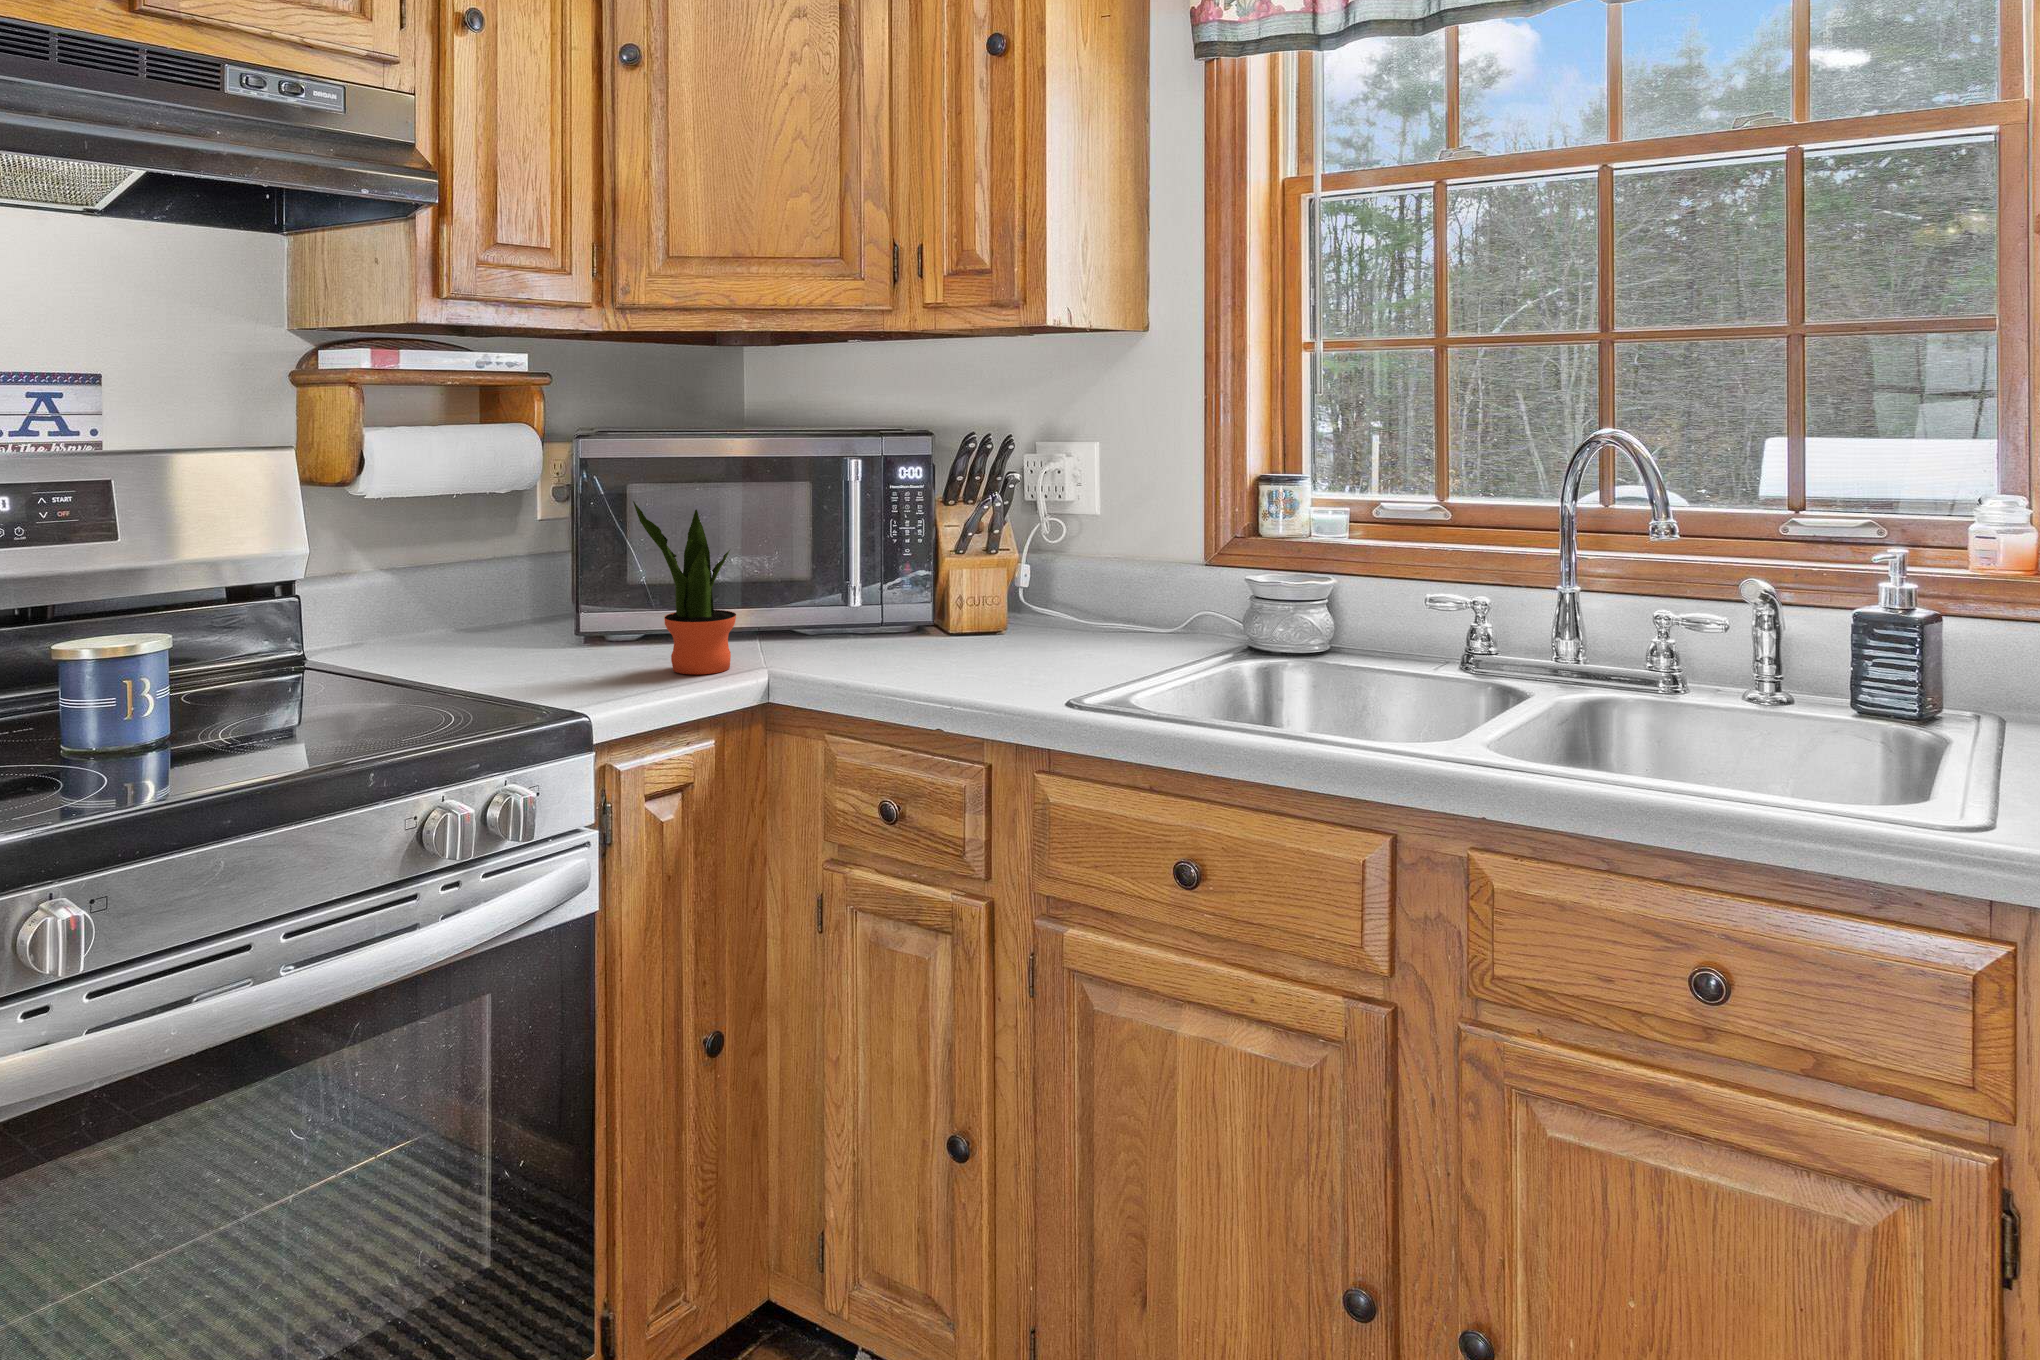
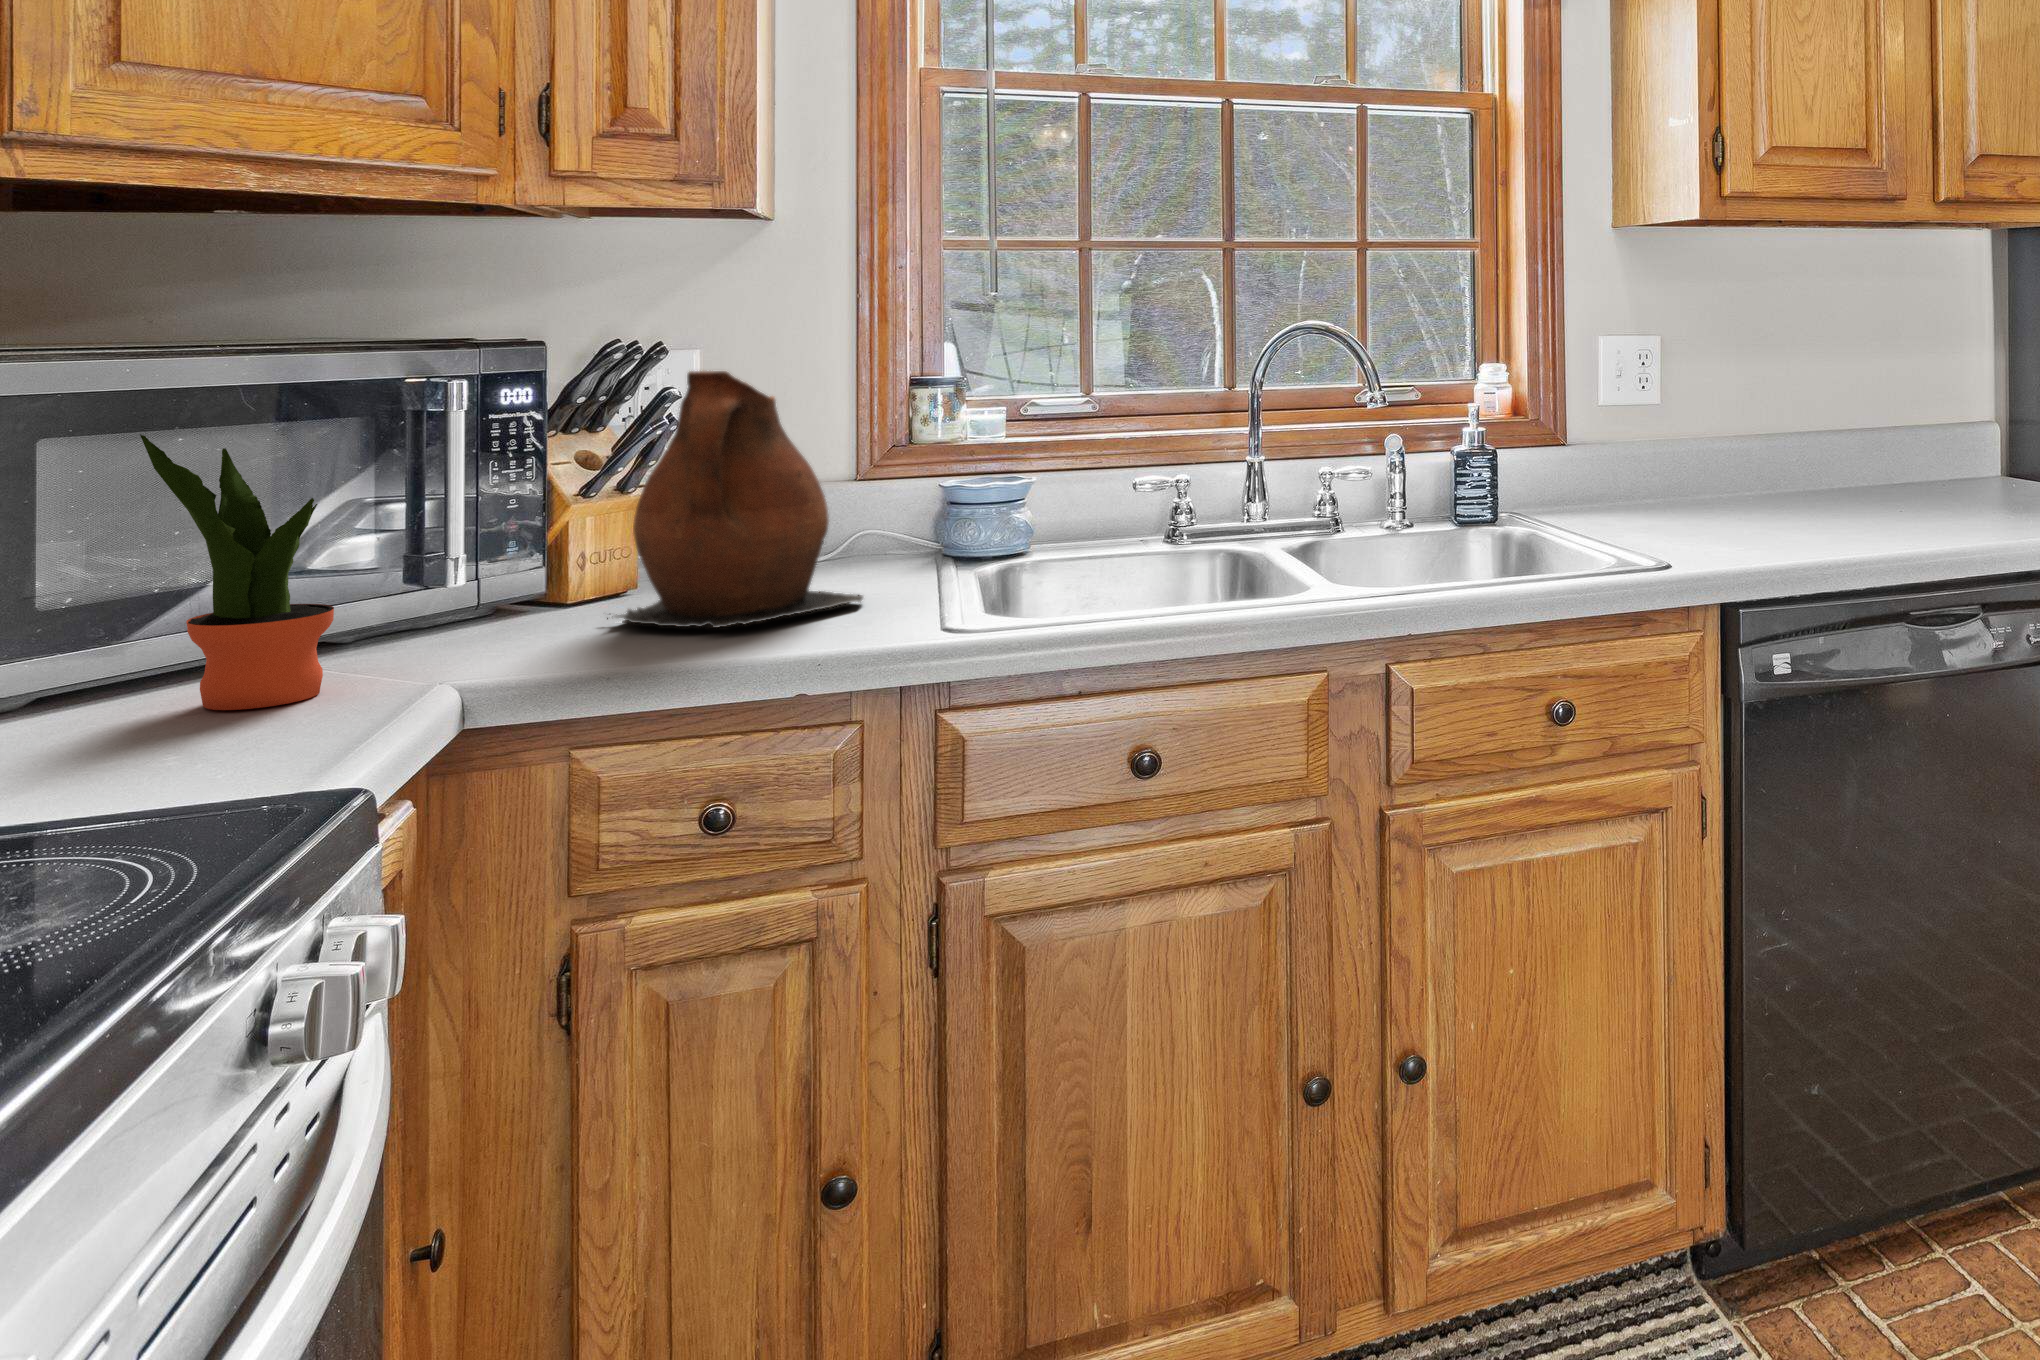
ceramic pitcher: none [912,469,1085,675] -> present [607,371,863,628]

